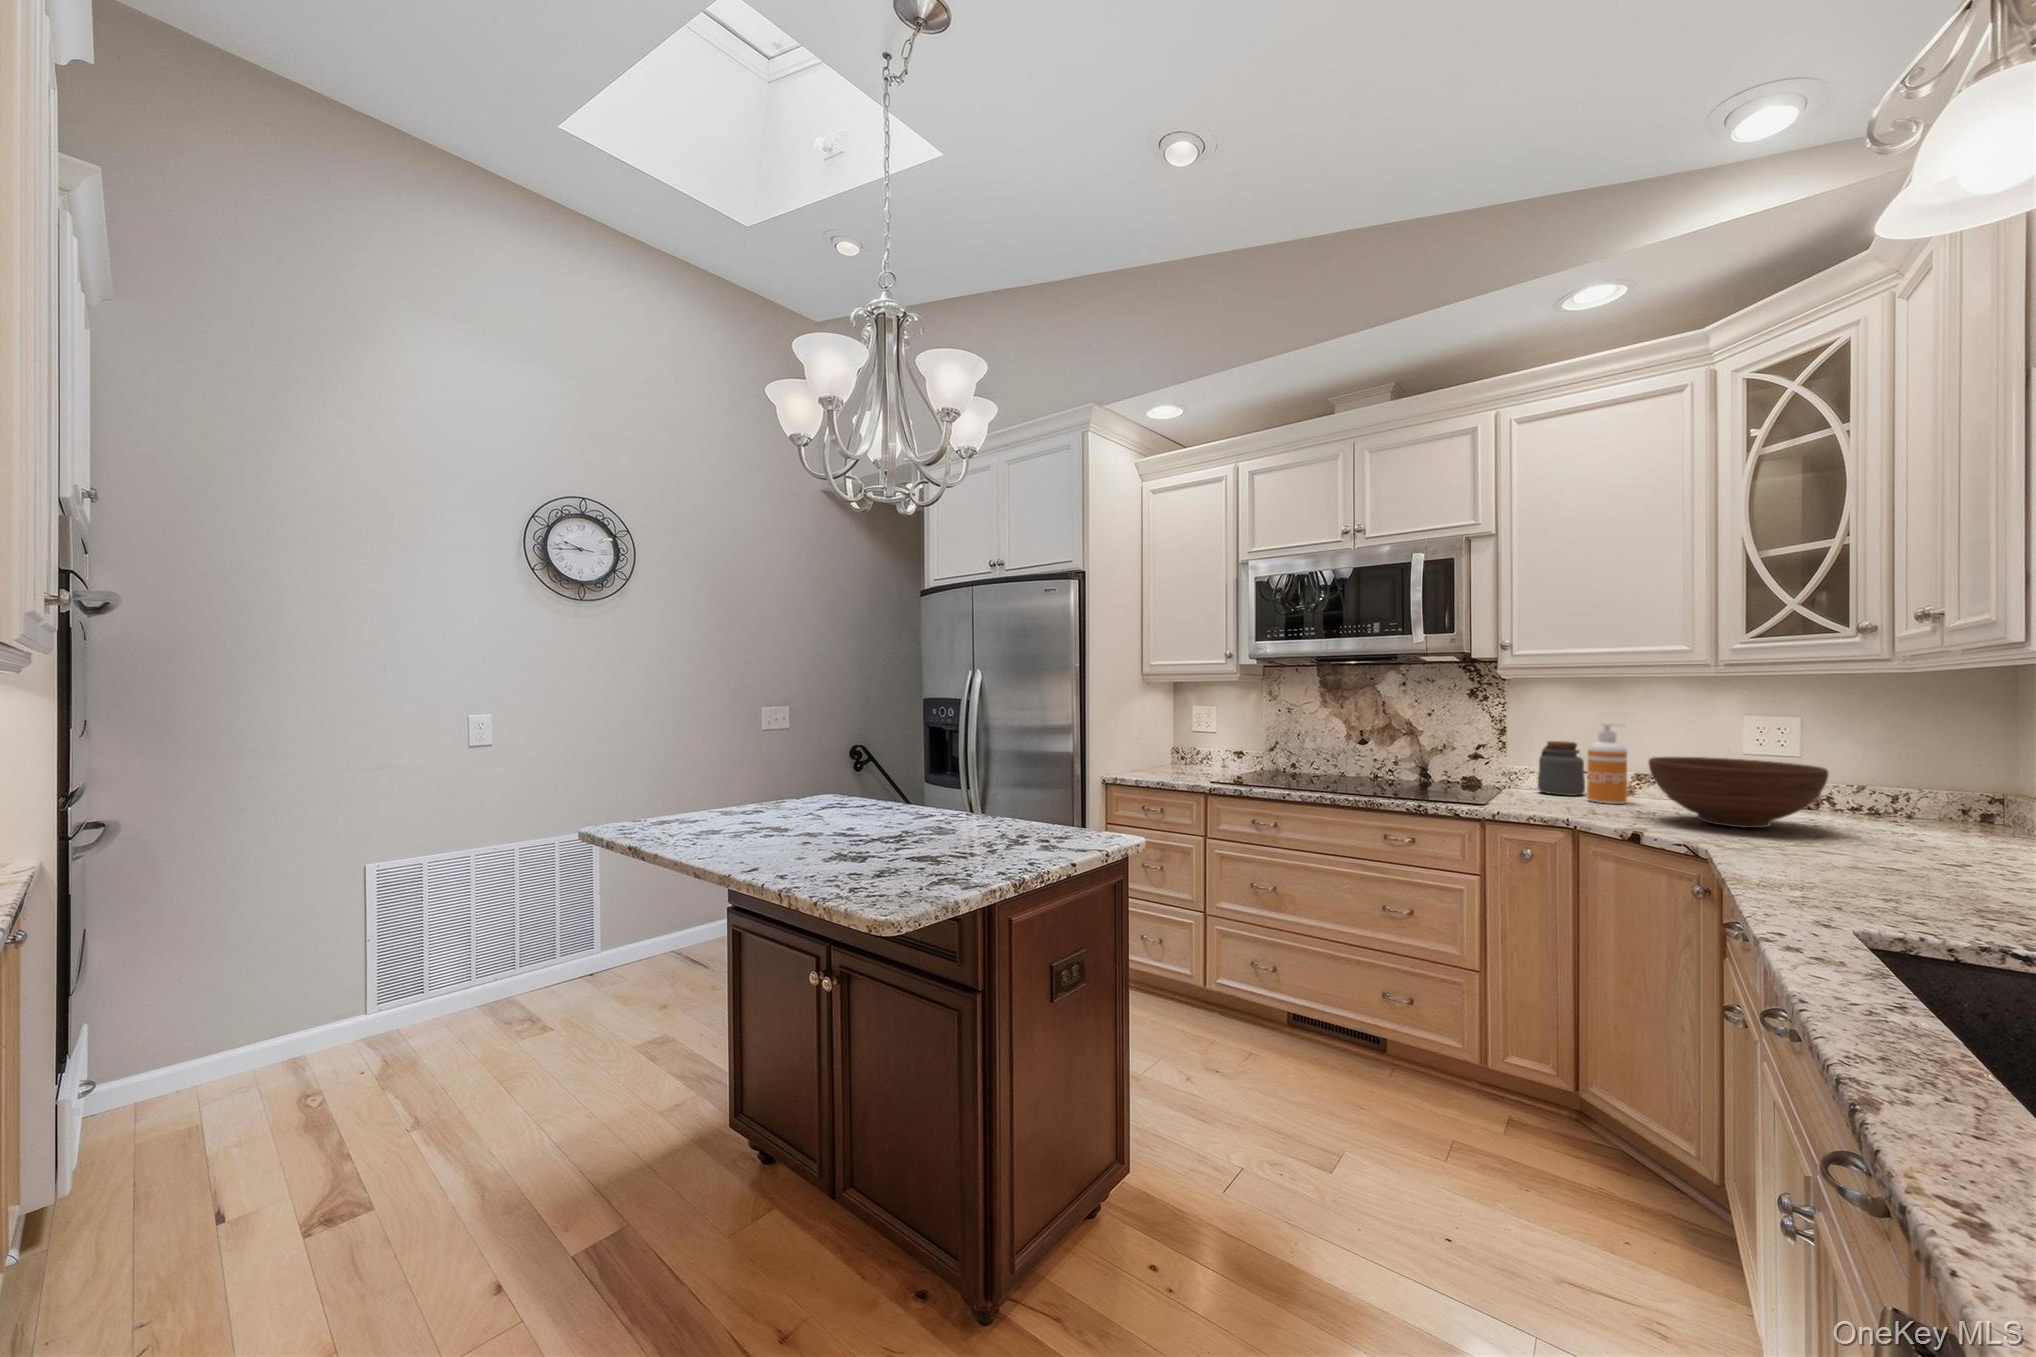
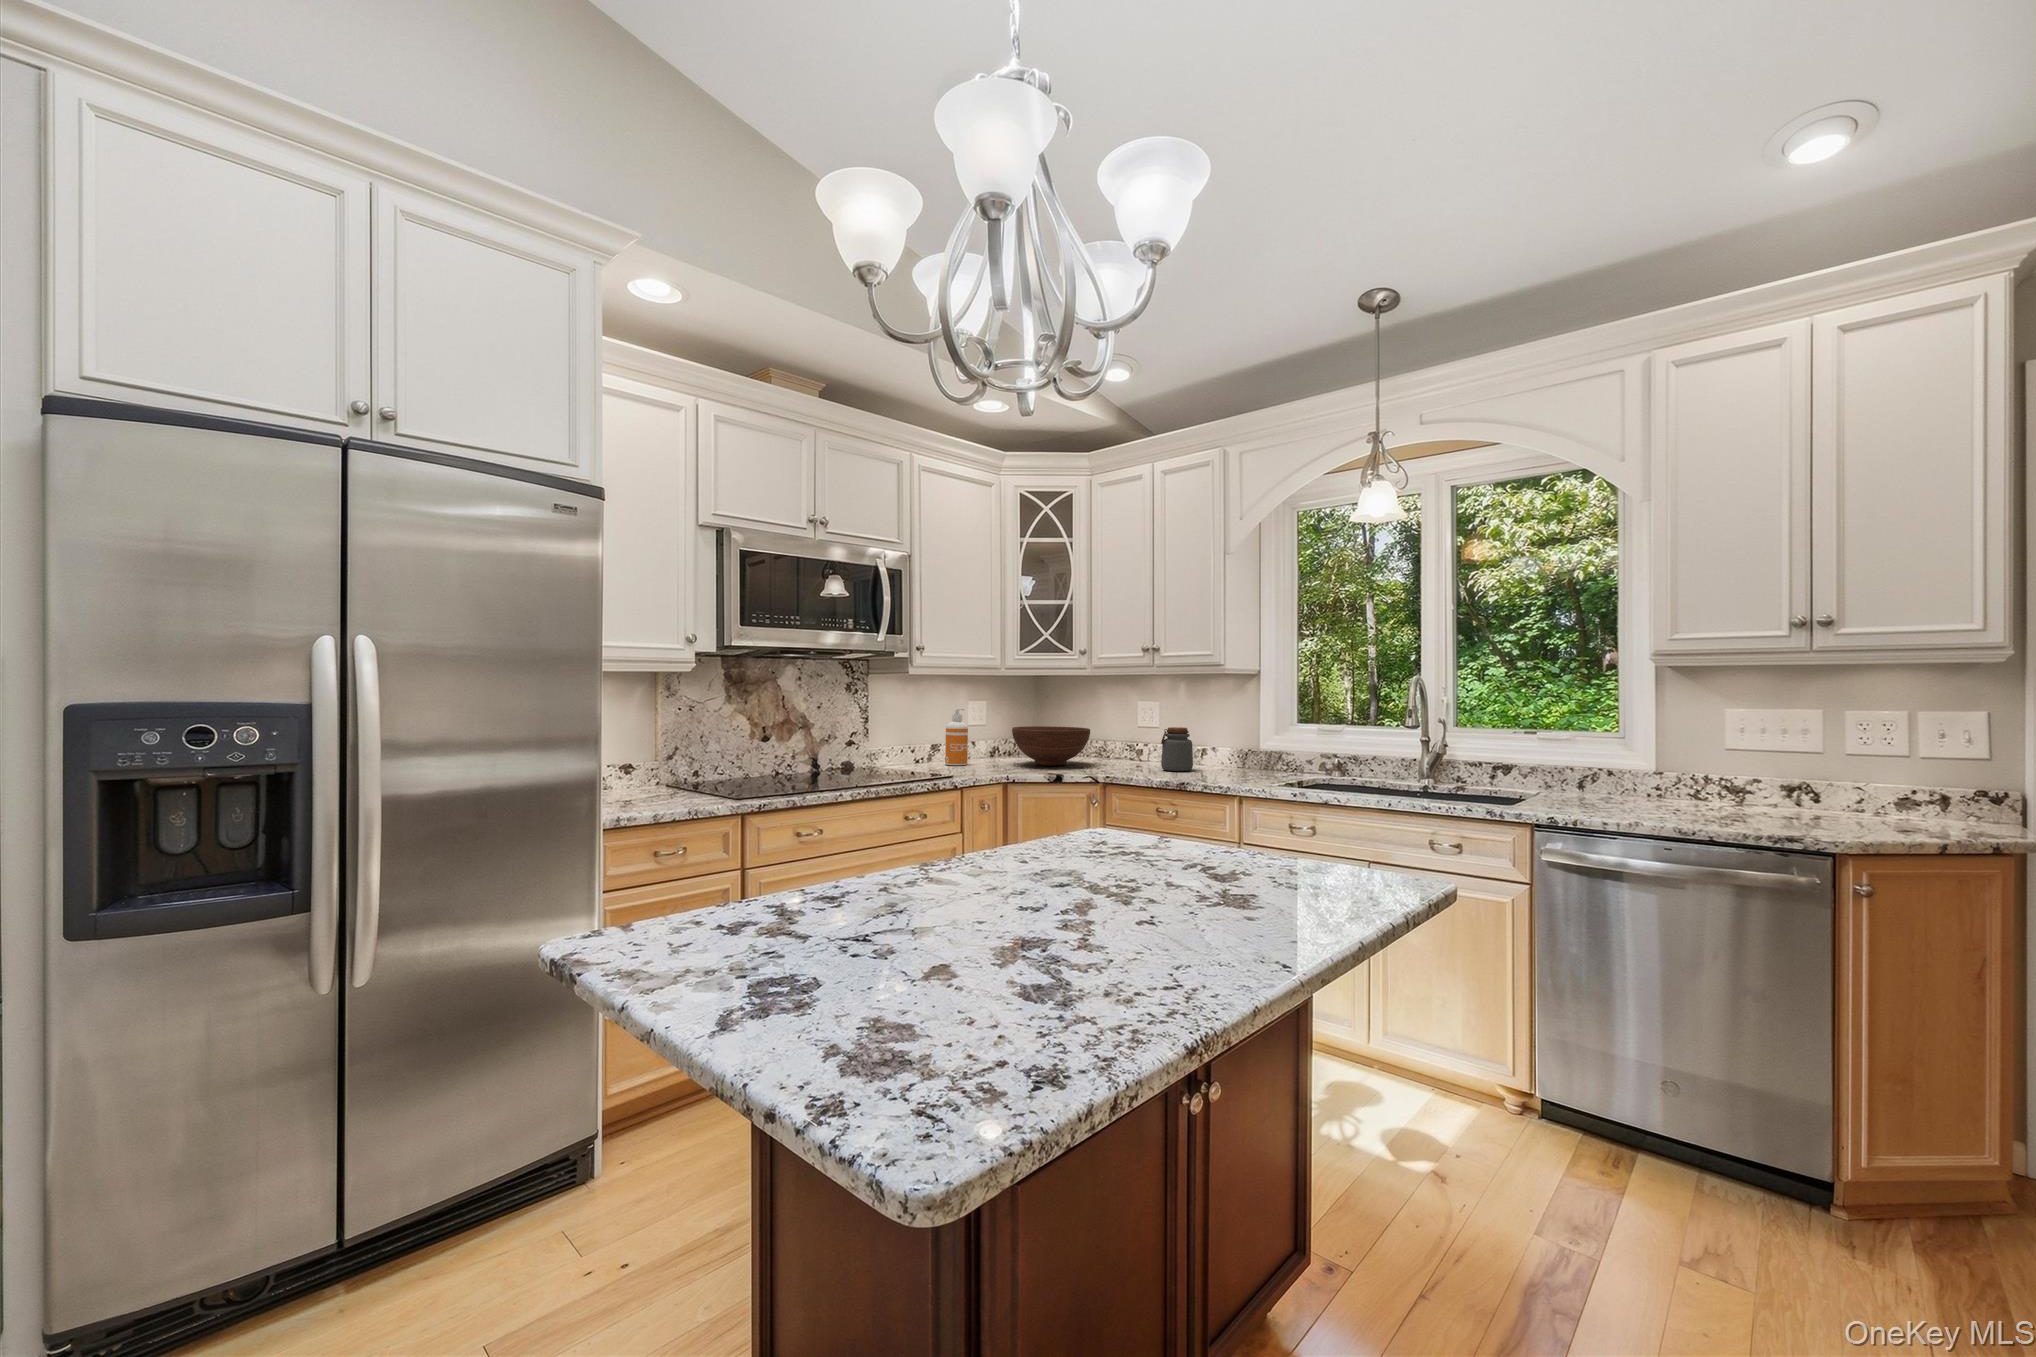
jar: present [1538,741,1585,796] -> present [1161,727,1193,771]

